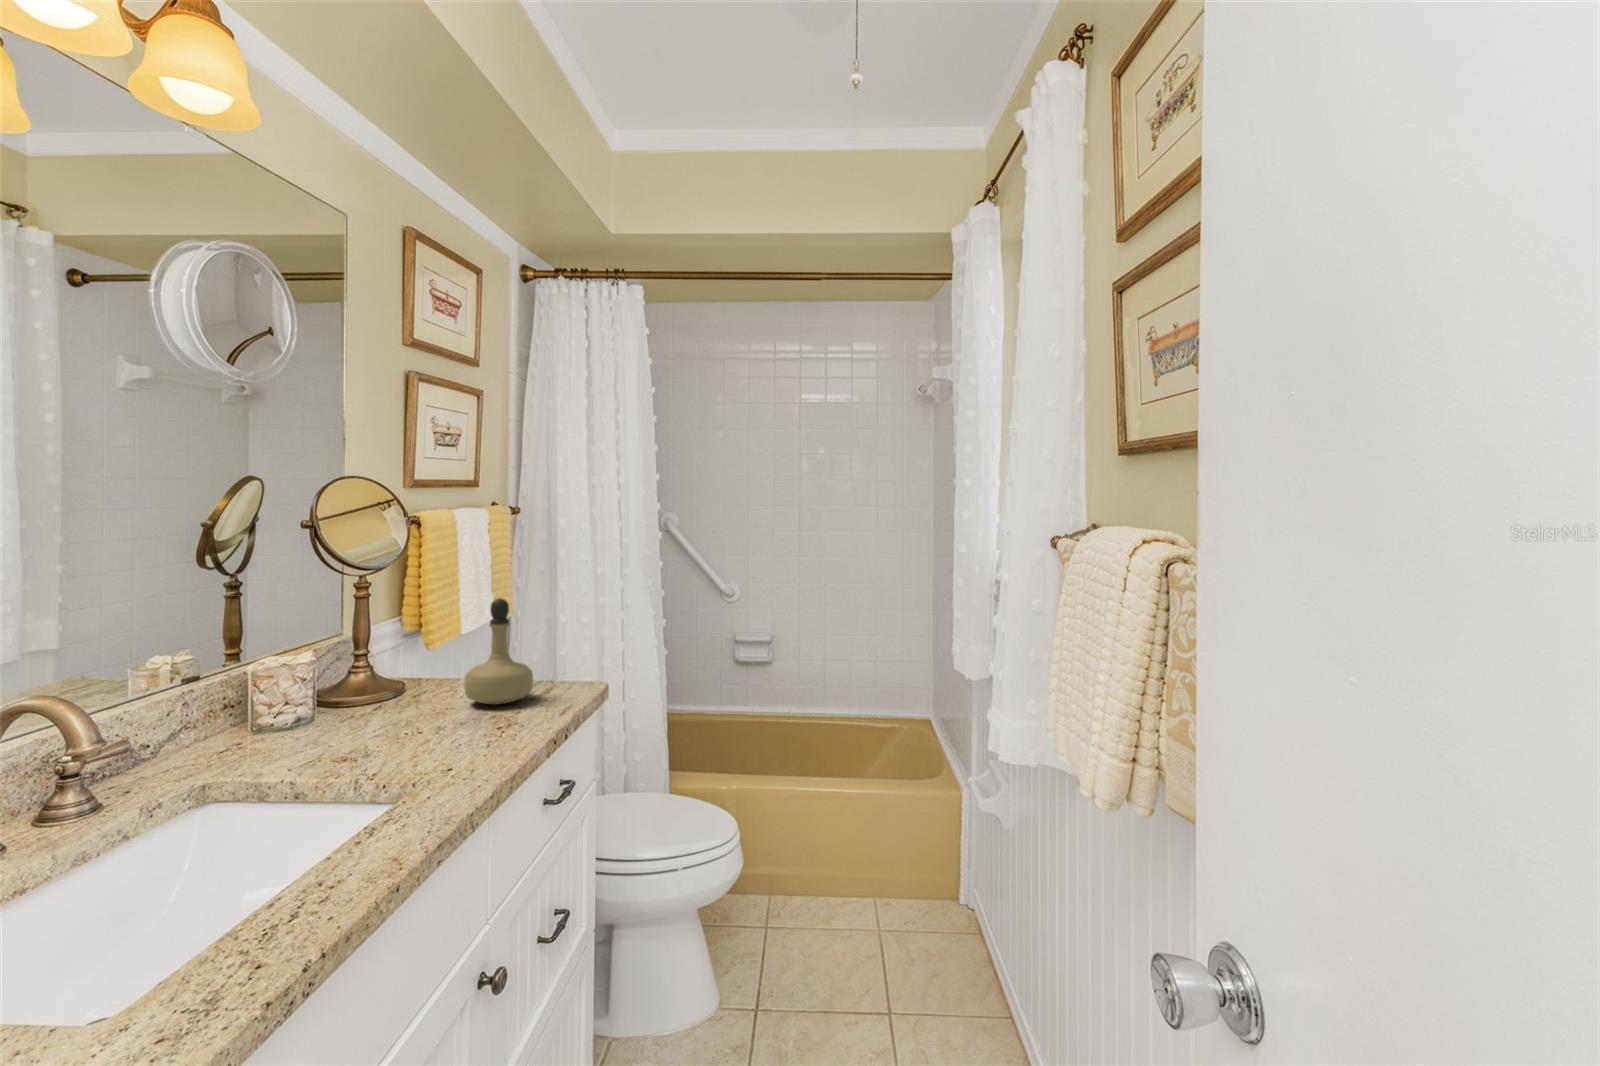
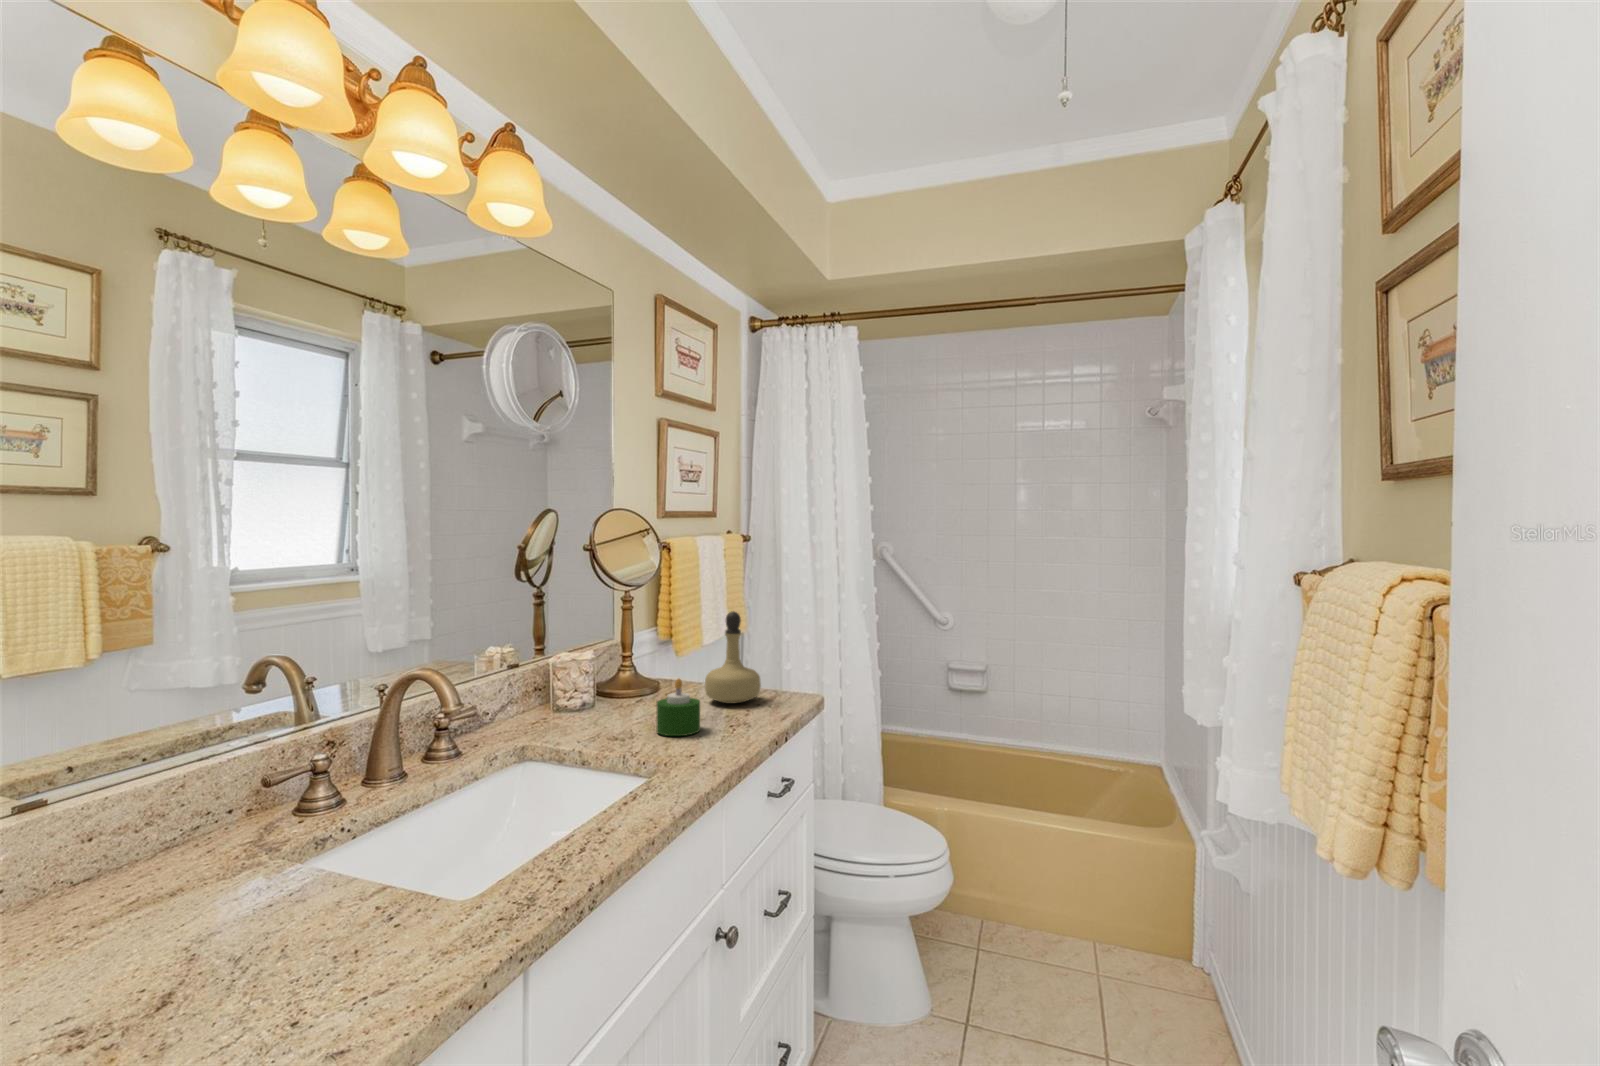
candle: none [401,680,459,750] -> present [656,679,700,736]

